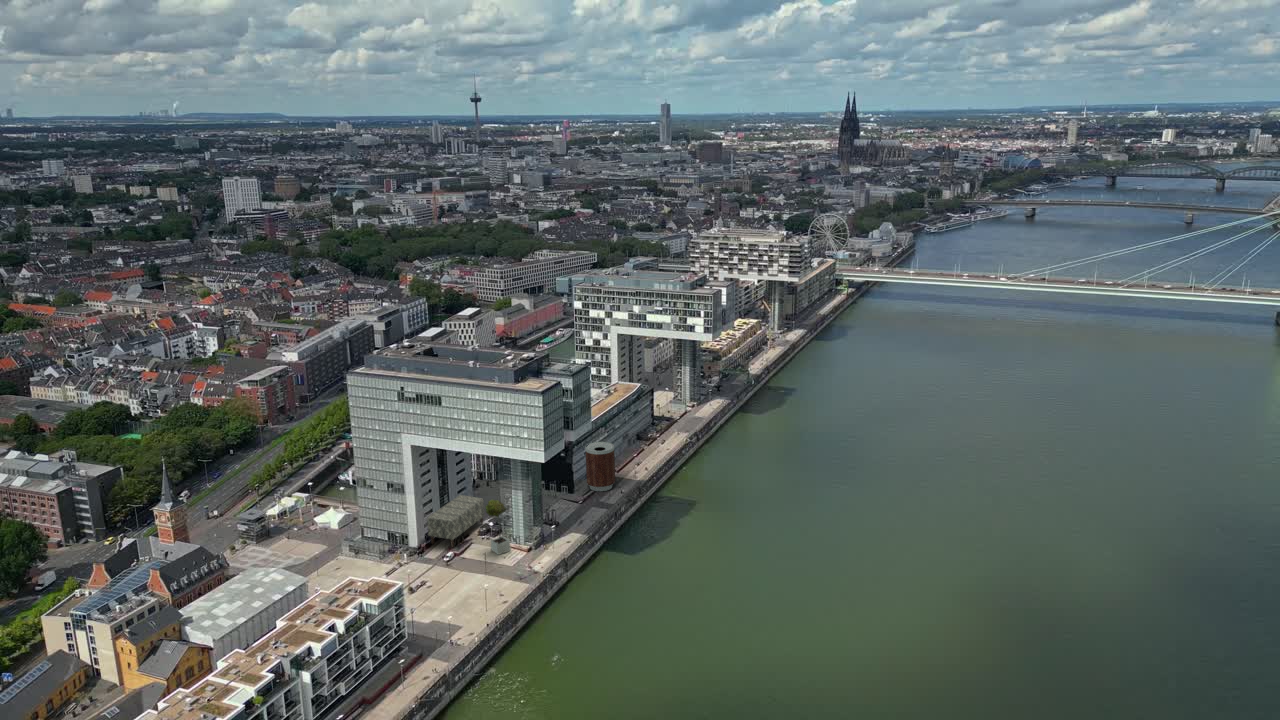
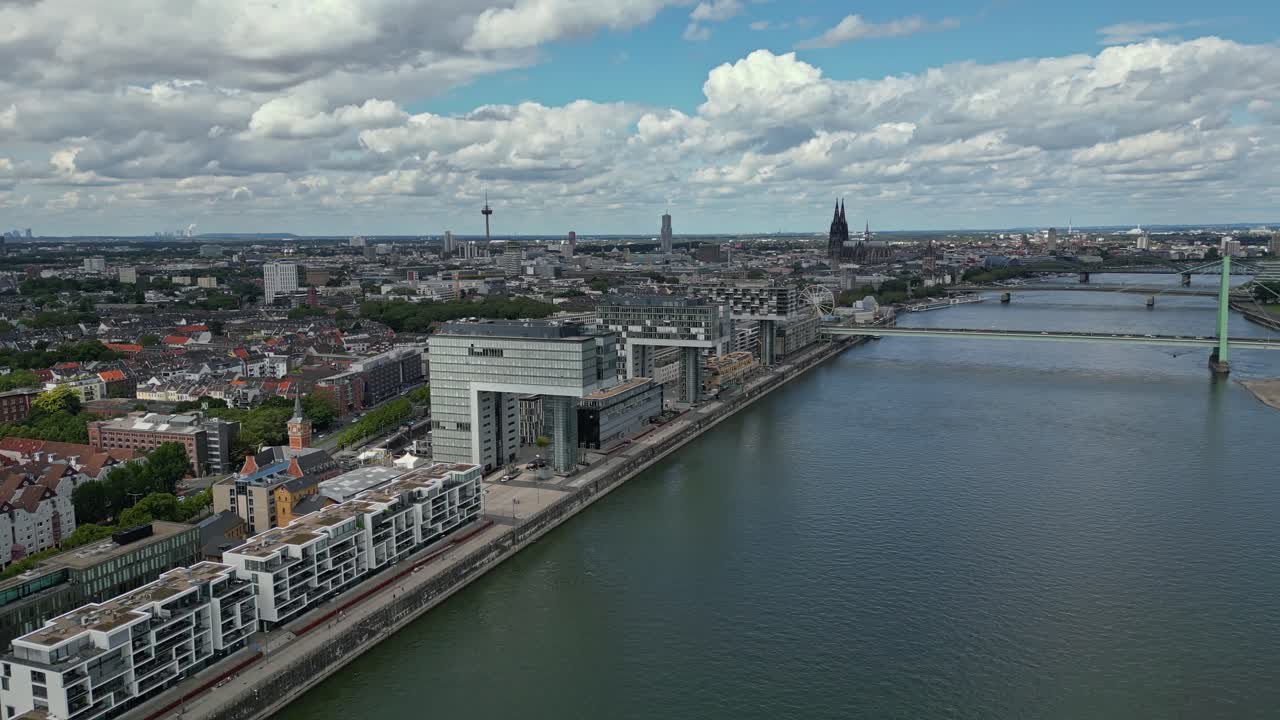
trash can: present [585,442,615,491] -> none [610,410,634,448]
bench: present [427,495,485,547] -> none [488,442,531,476]

